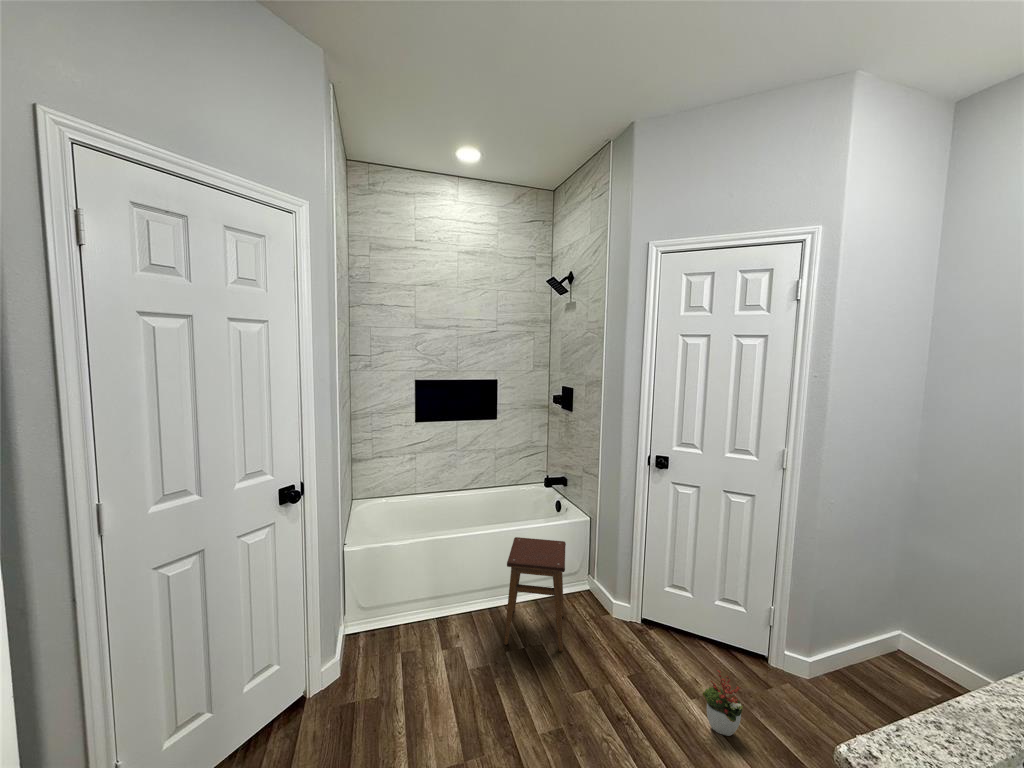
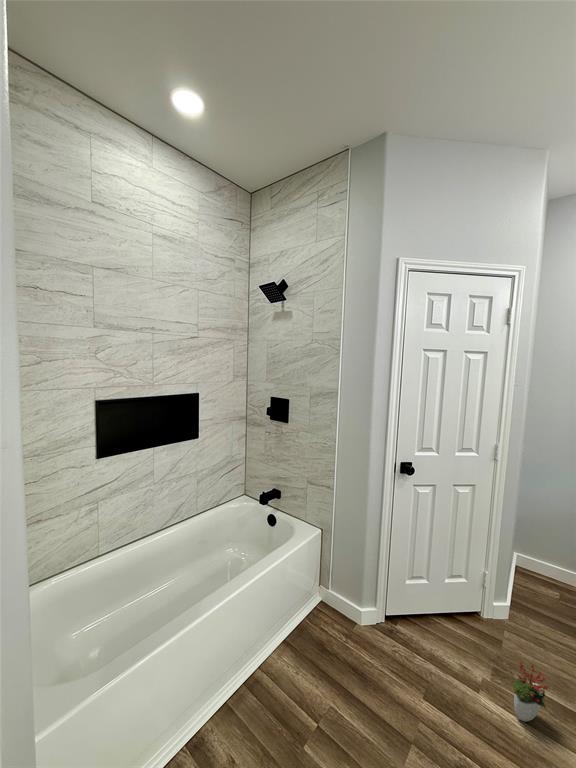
stool: present [504,537,566,651] -> none [267,569,360,734]

